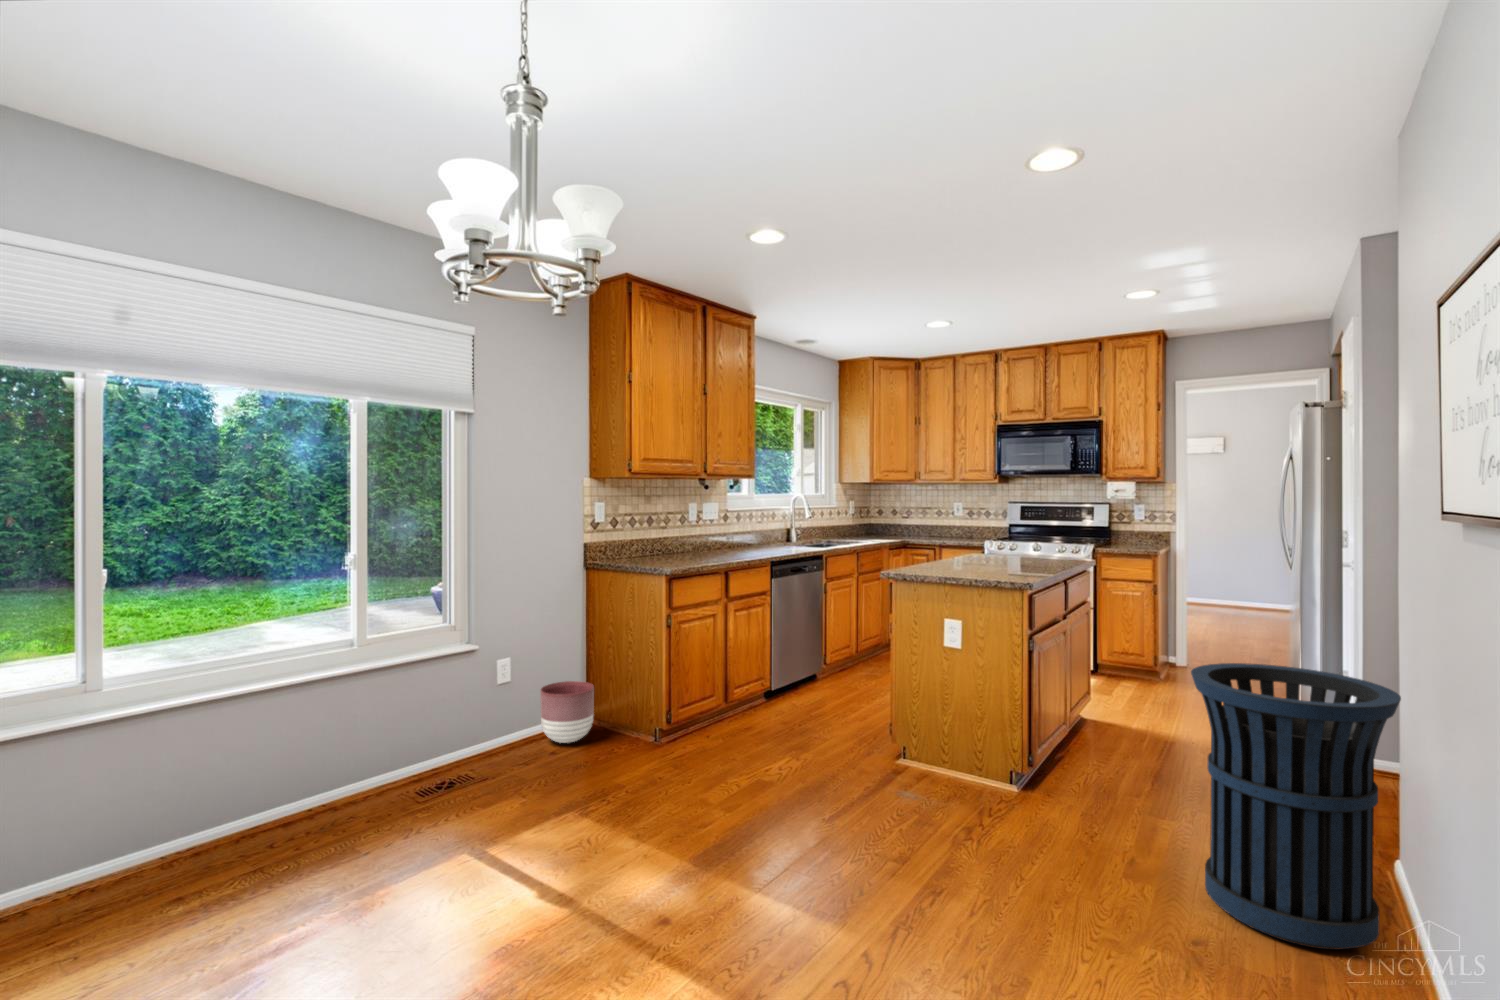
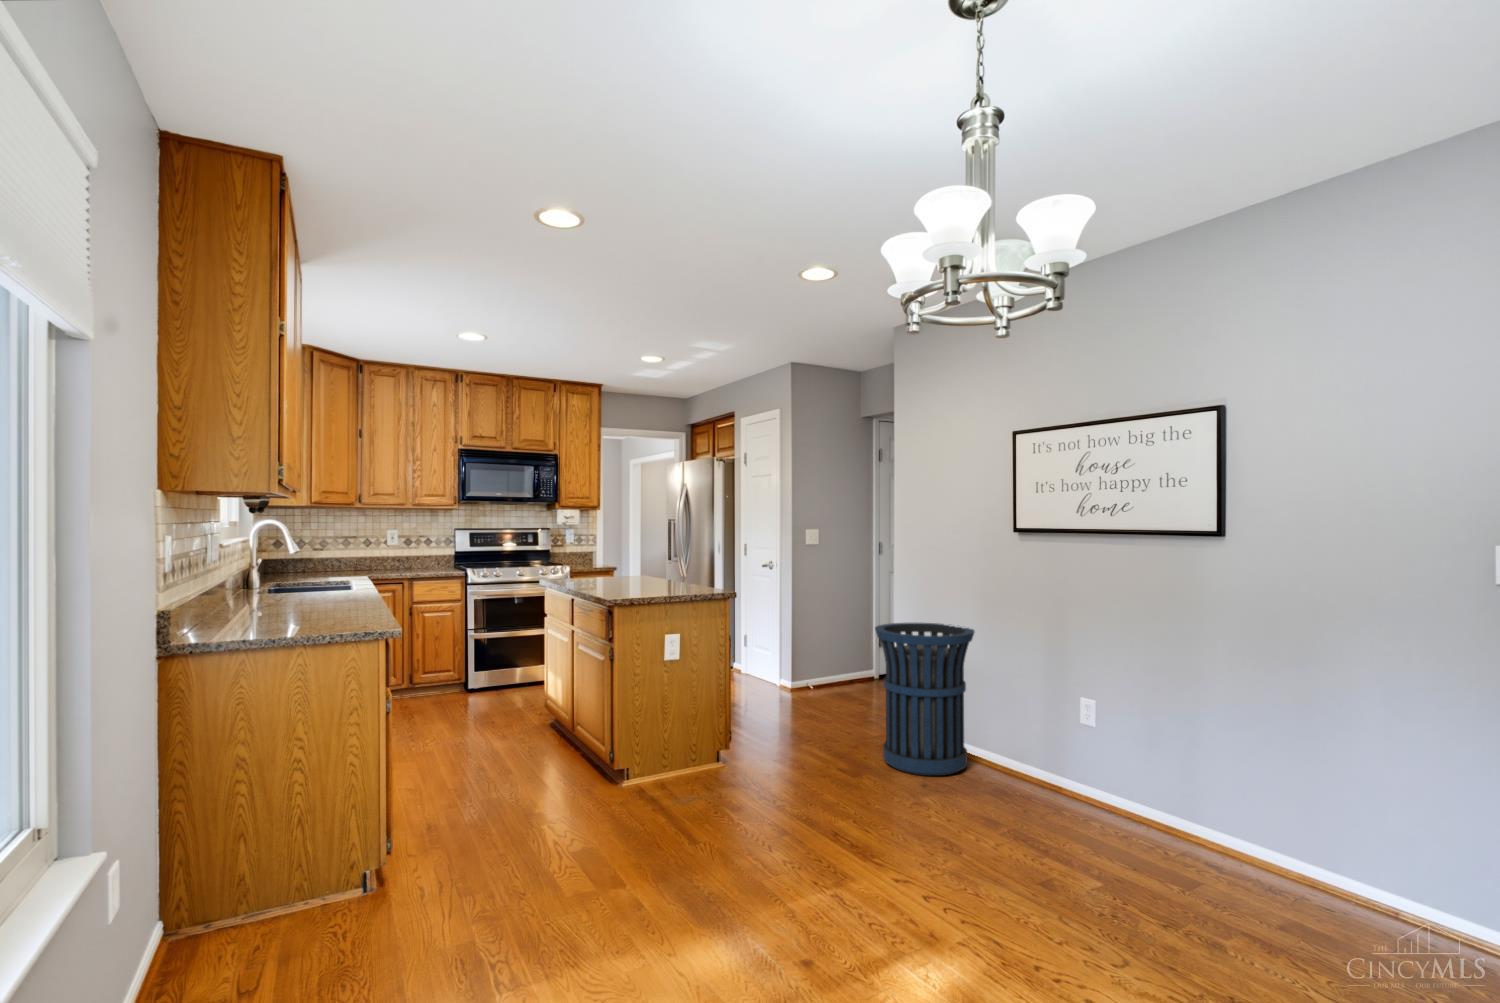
planter: present [540,681,594,743] -> none [167,840,279,963]

